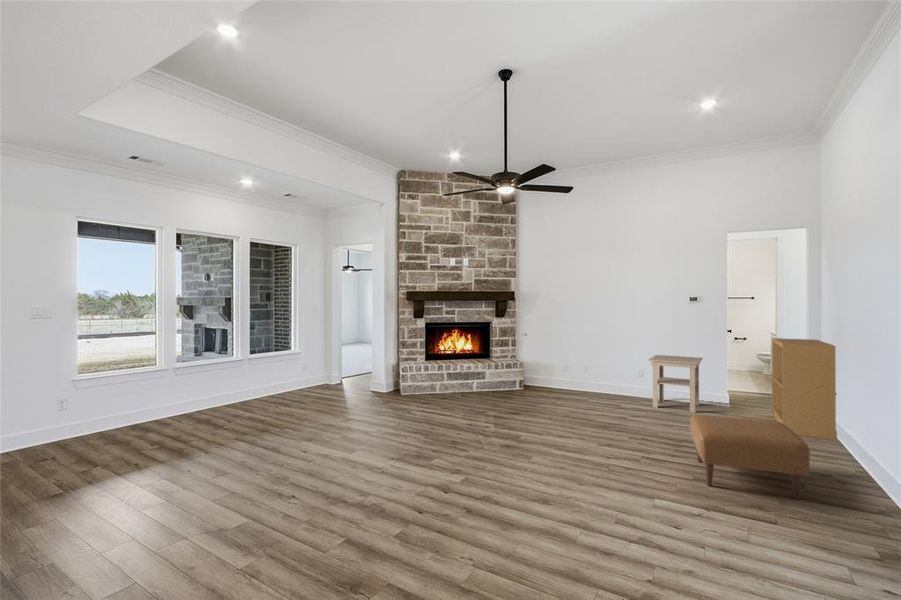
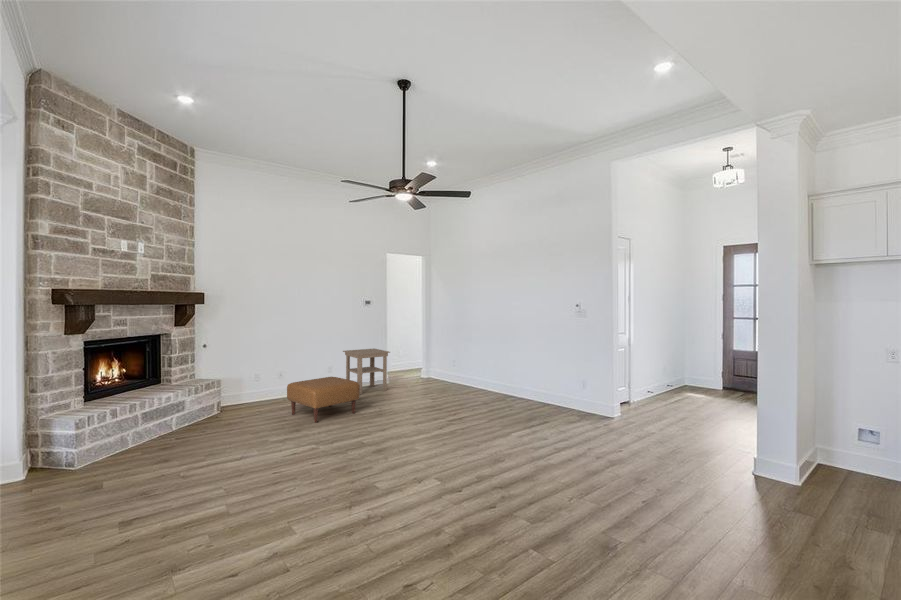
bookshelf: present [772,338,837,440] -> none [417,328,463,389]
ottoman: present [690,415,810,498] -> present [287,377,360,423]

